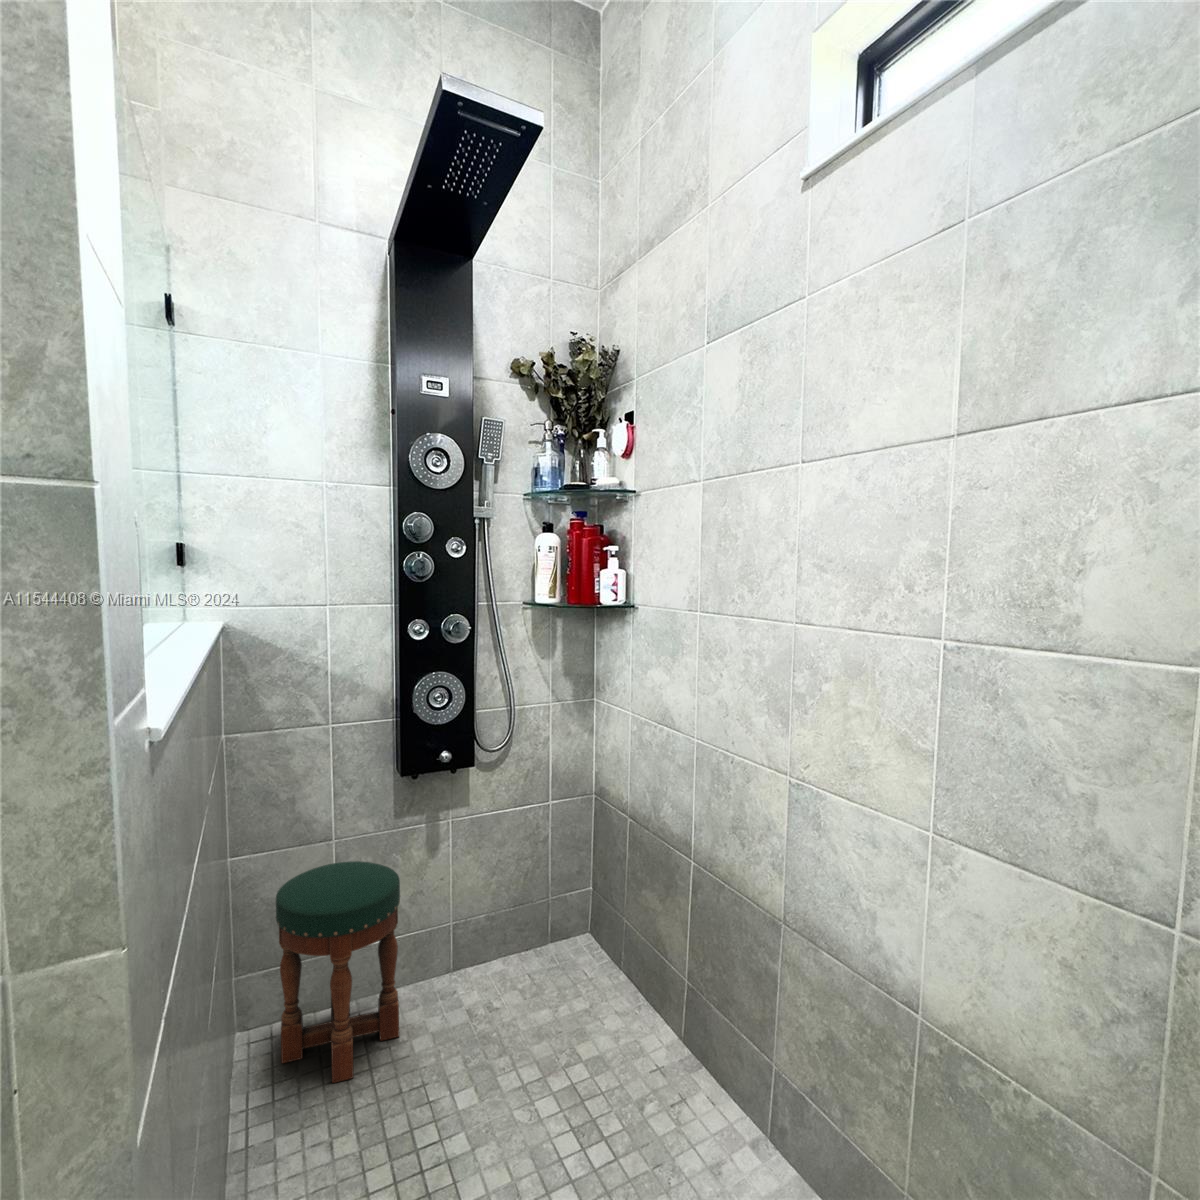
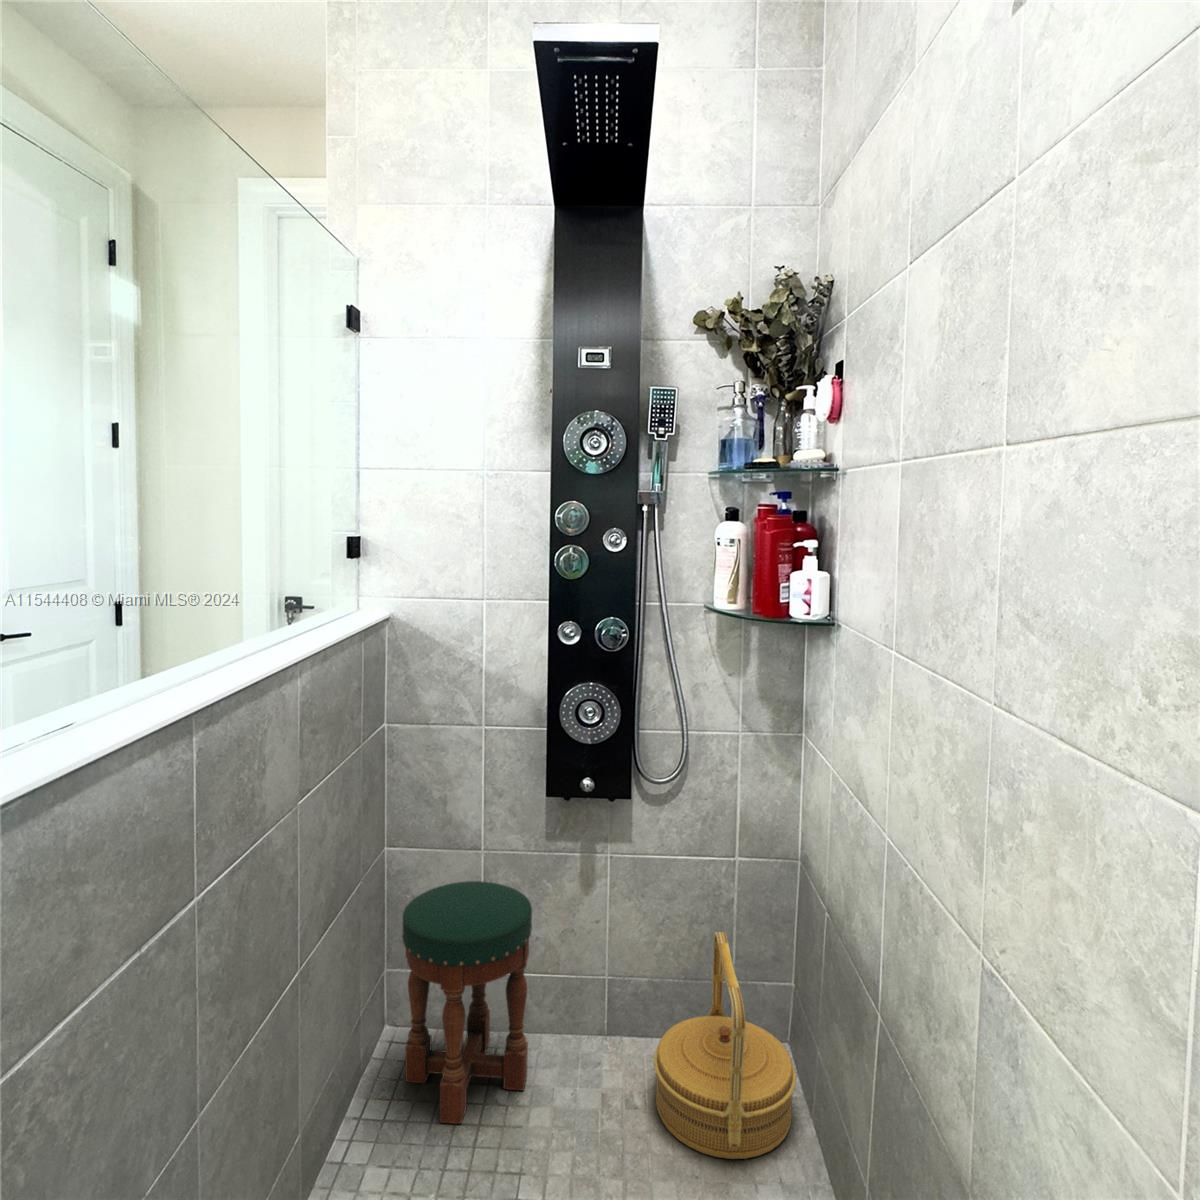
basket: none [509,863,621,1035] -> present [654,932,796,1159]

